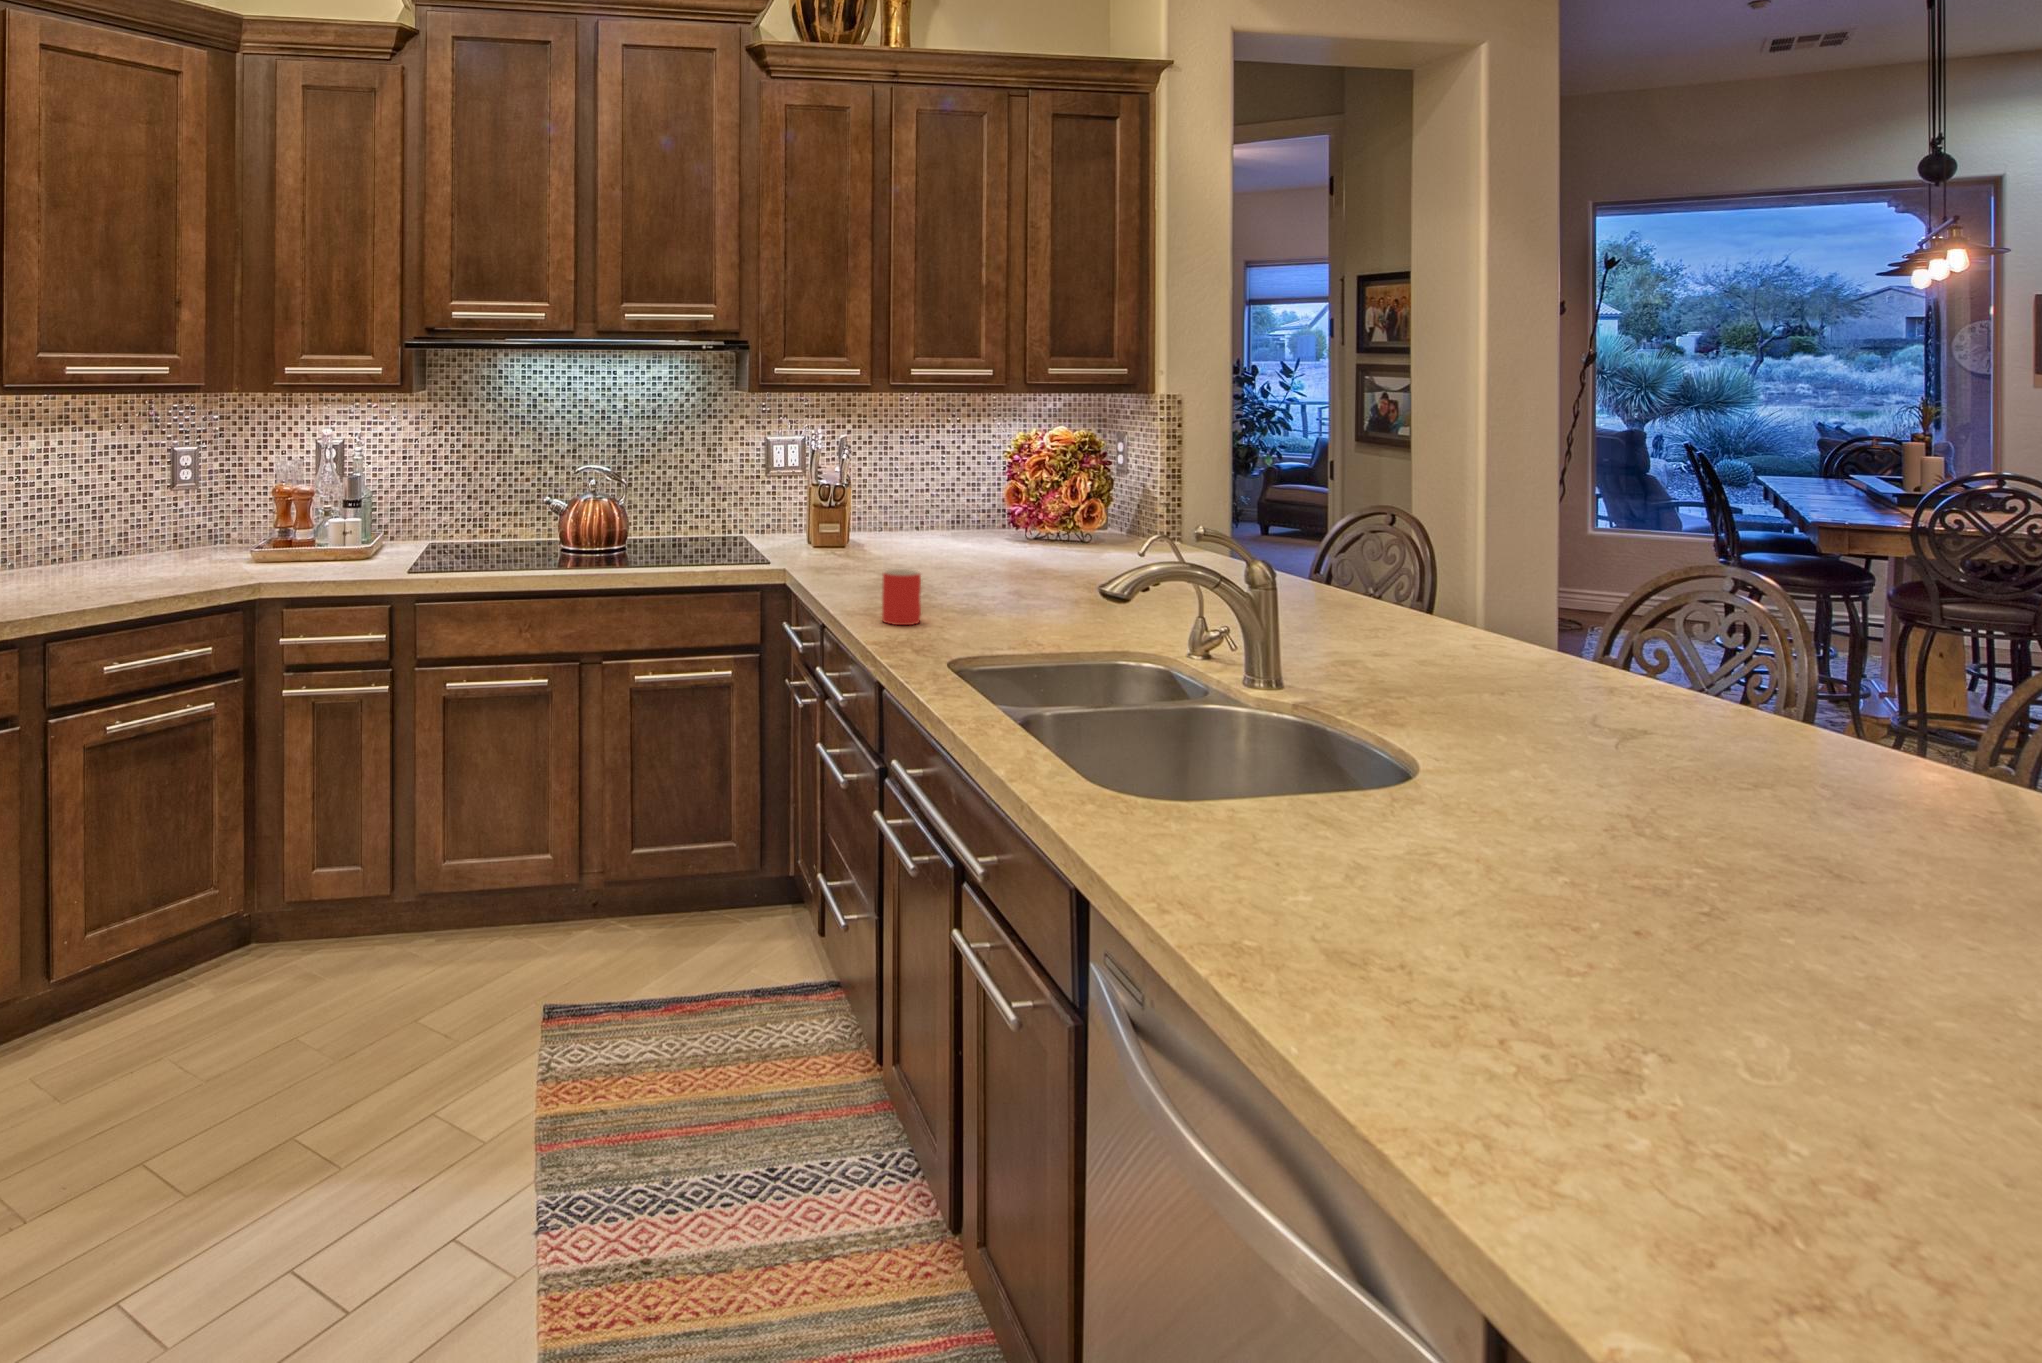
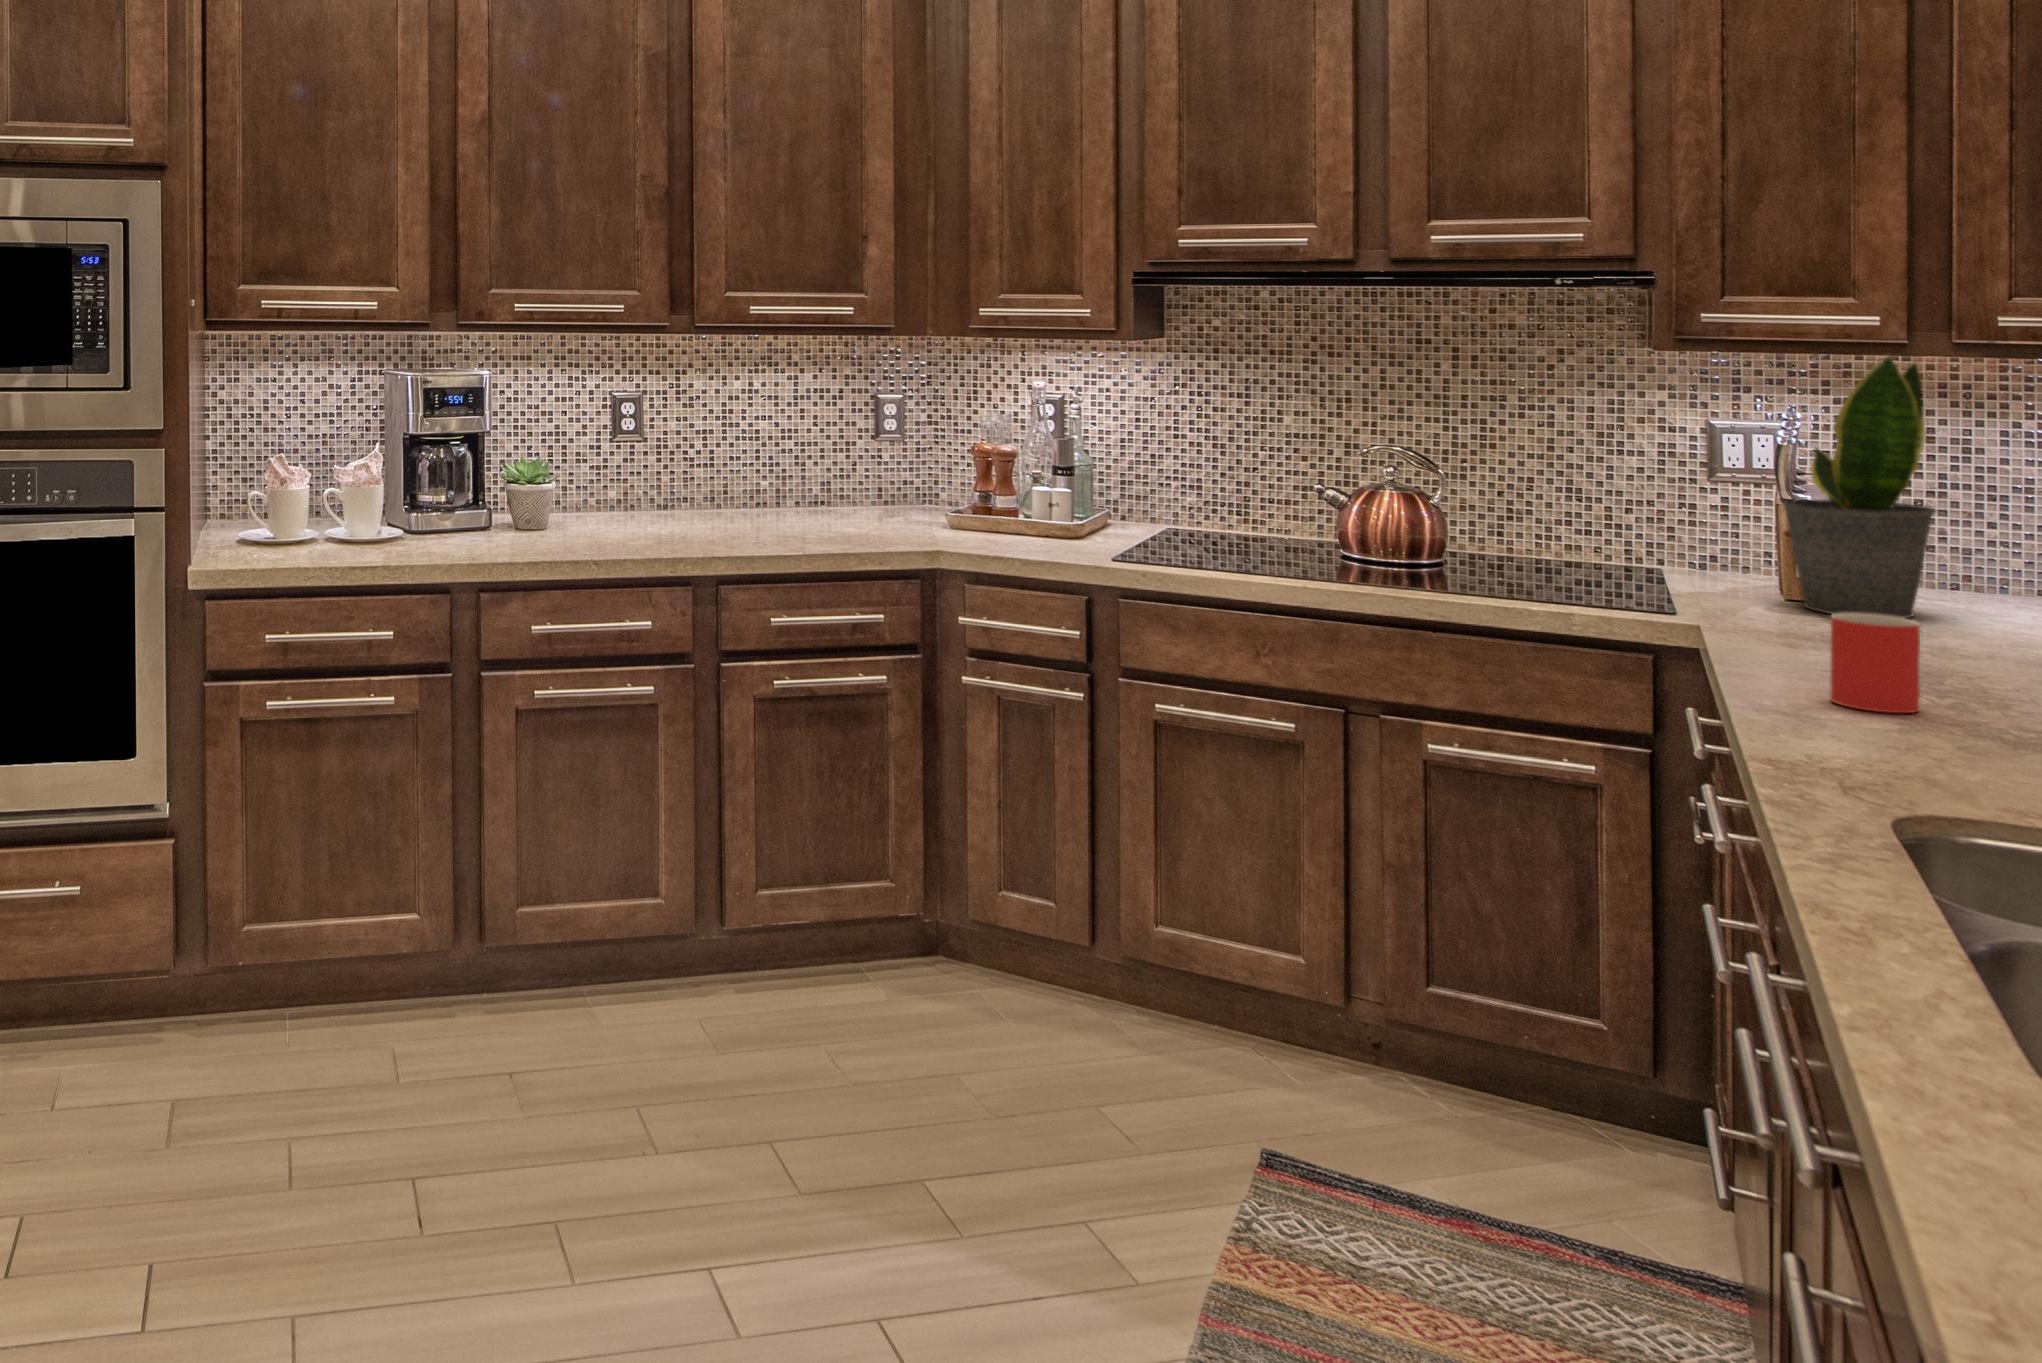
potted plant: none [810,412,877,564] -> present [1781,356,1936,618]

